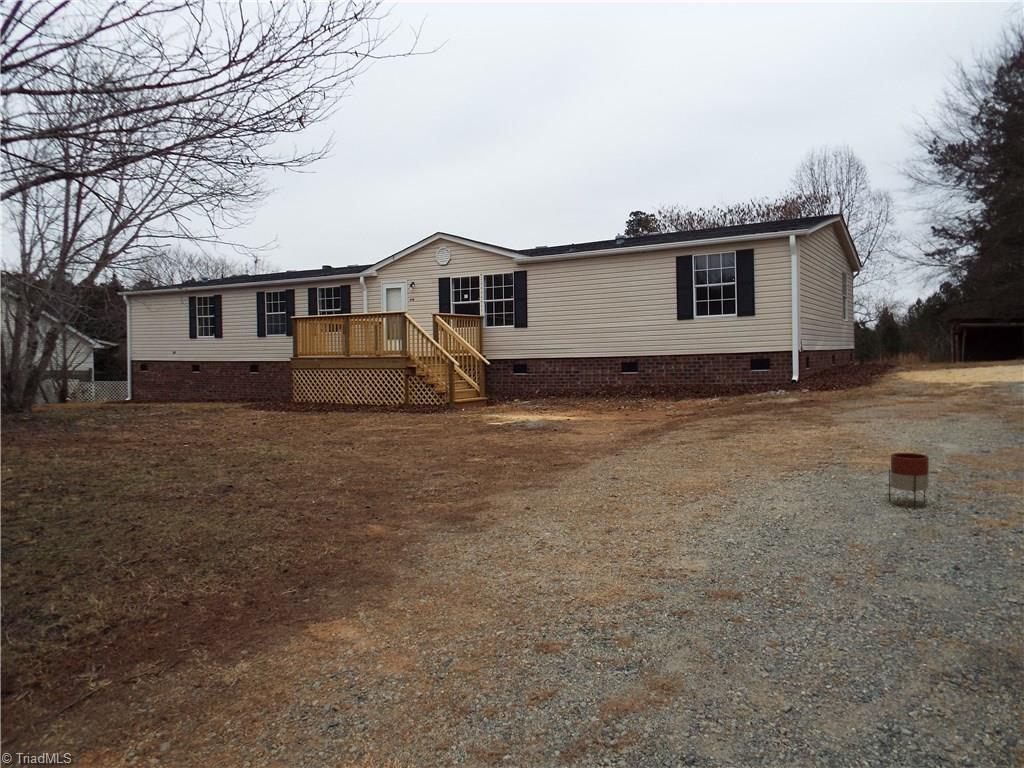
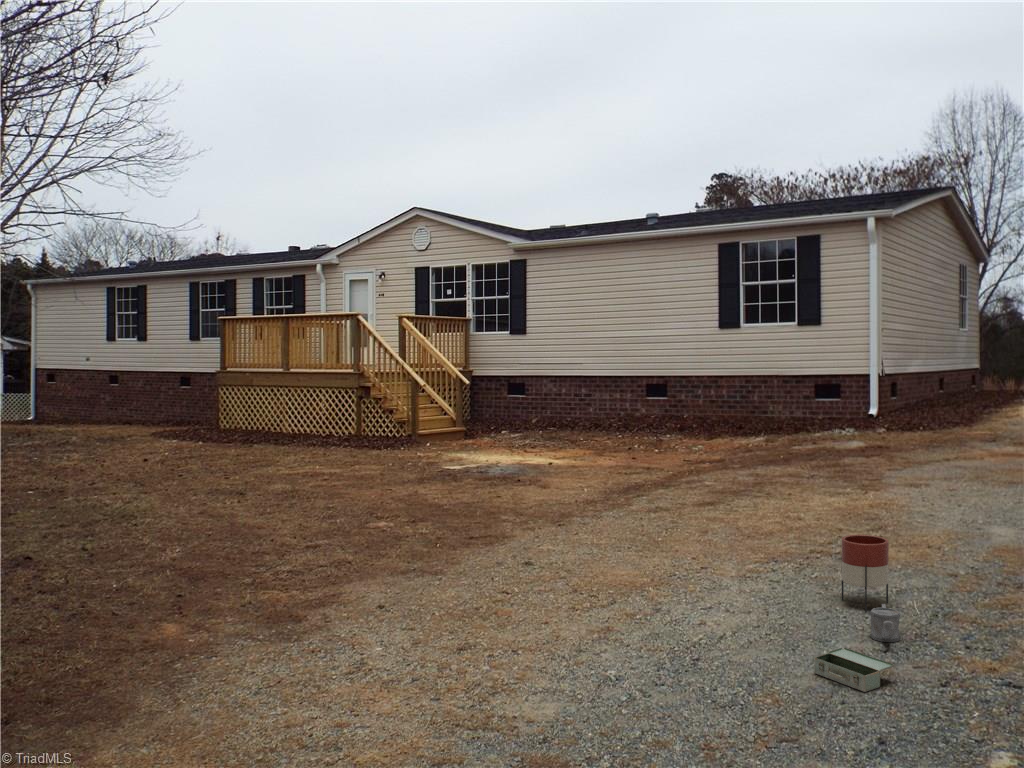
watering can: none [933,501,962,529] -> present [870,604,900,642]
toolbox: none [916,532,981,563] -> present [814,648,894,692]

